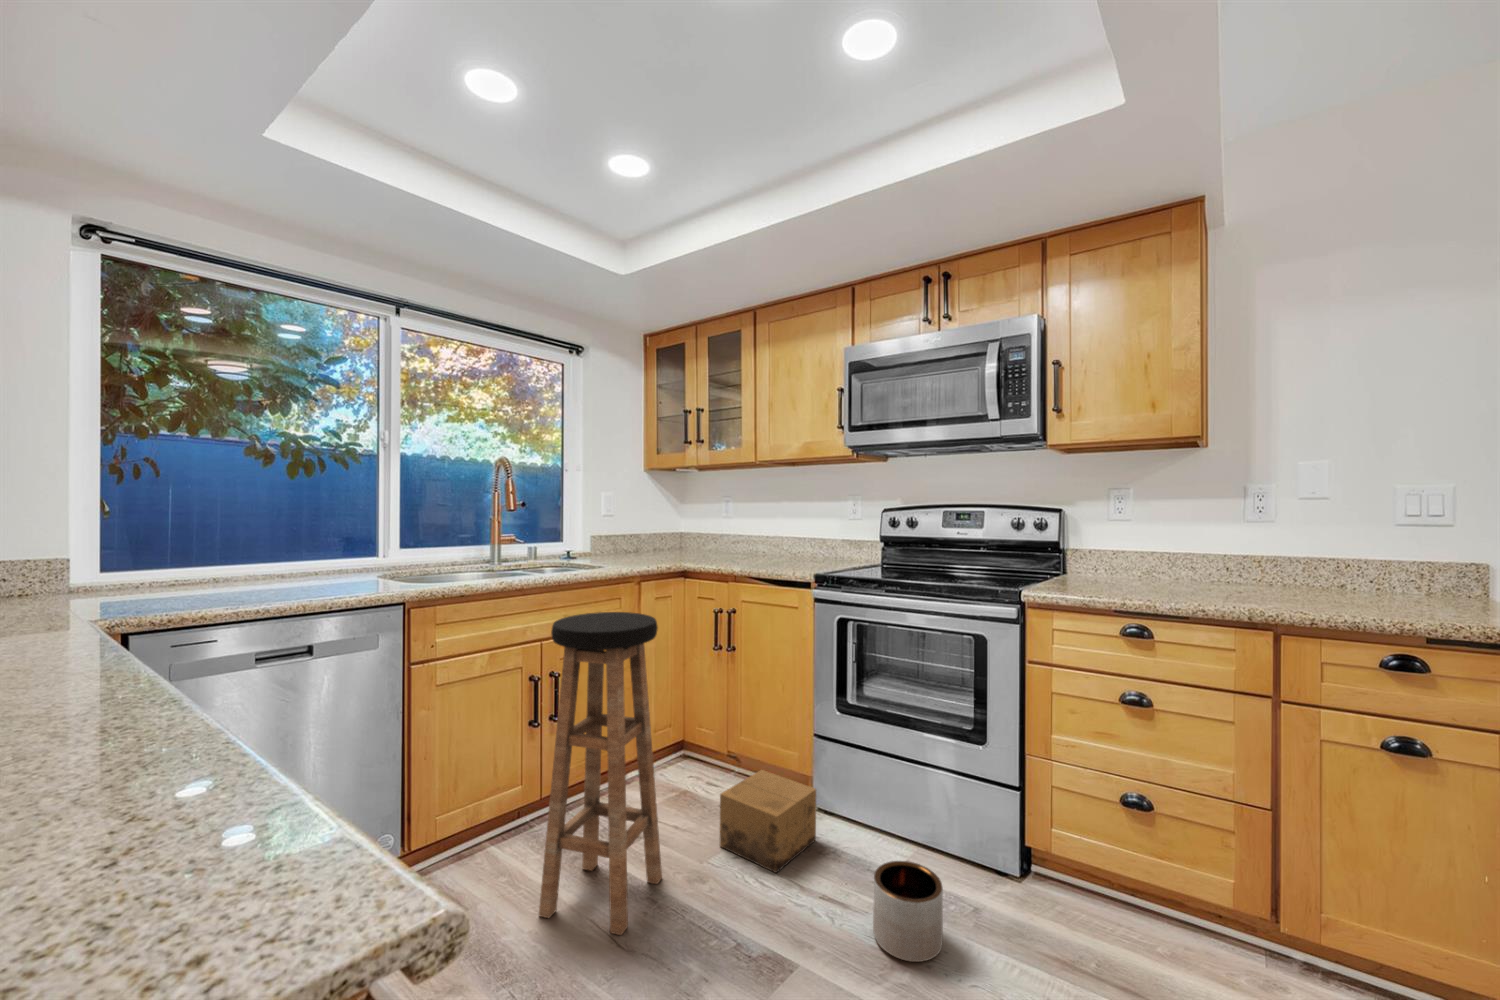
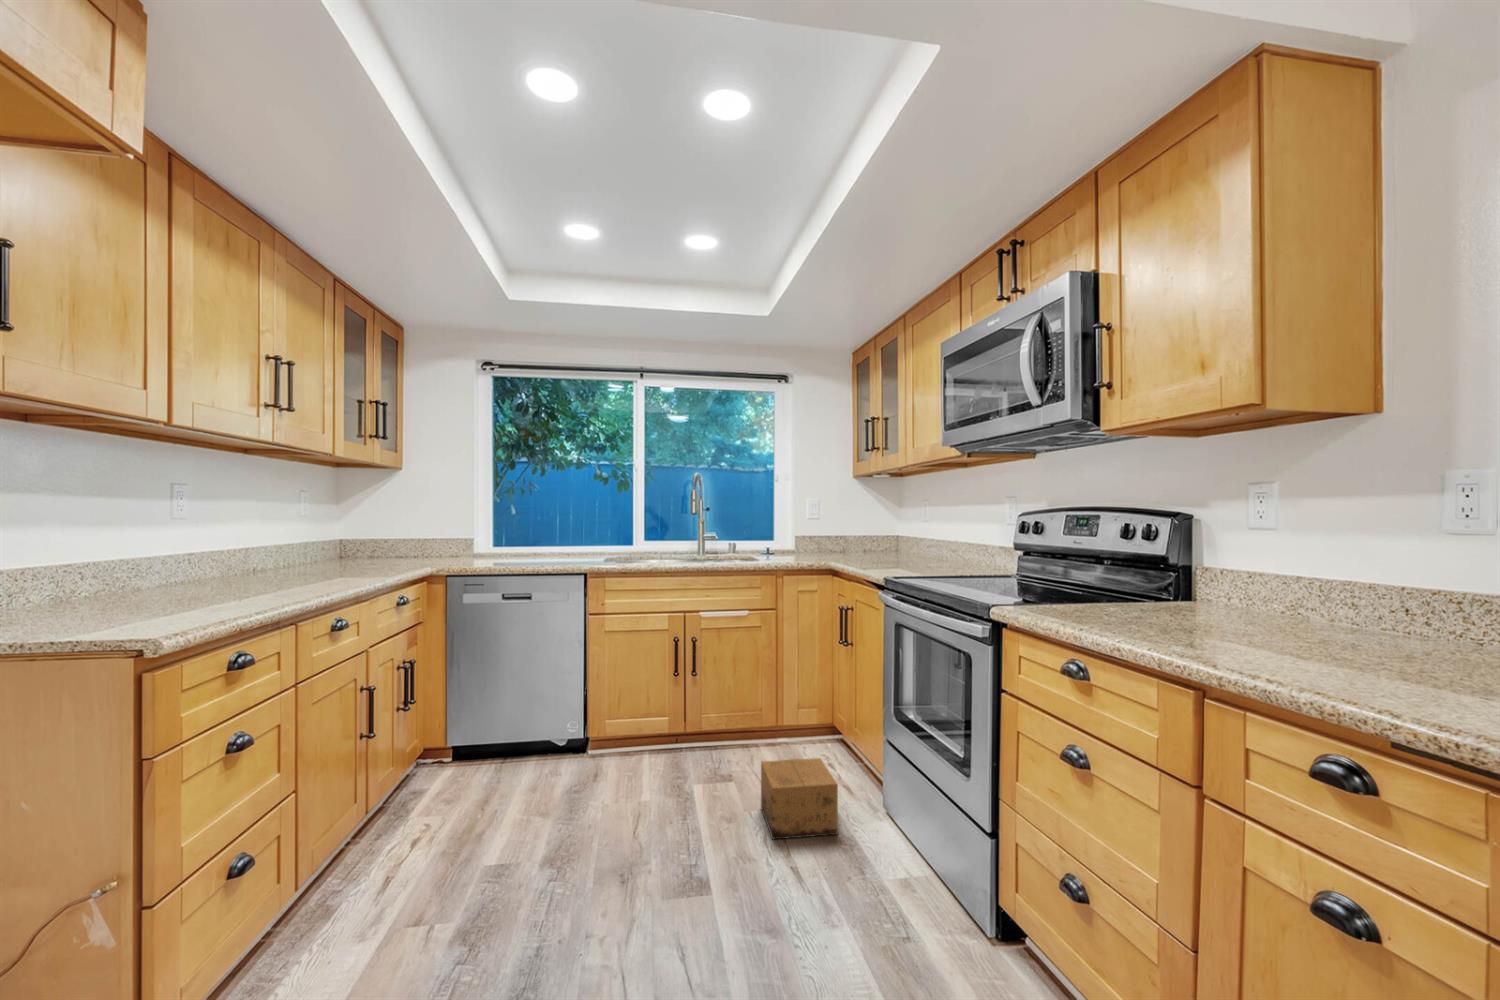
bar stool: present [539,612,662,935] -> none [611,590,698,825]
planter: present [873,861,943,962] -> none [764,847,828,940]

